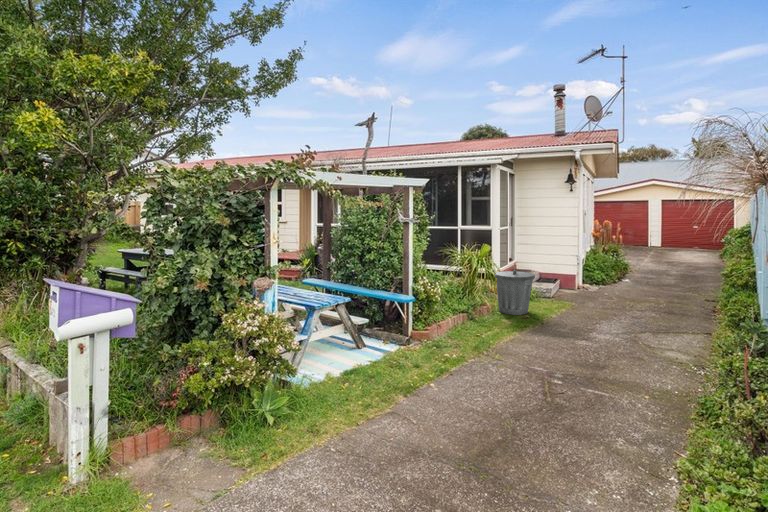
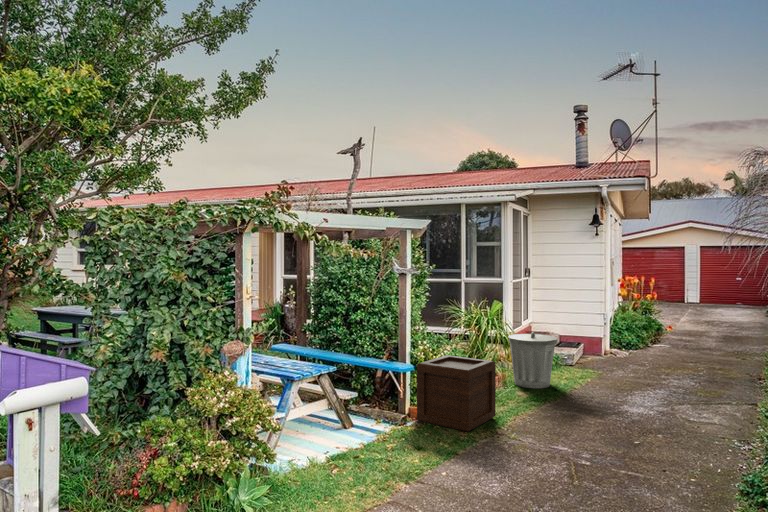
wooden crate: none [418,289,482,350] -> present [417,355,496,432]

